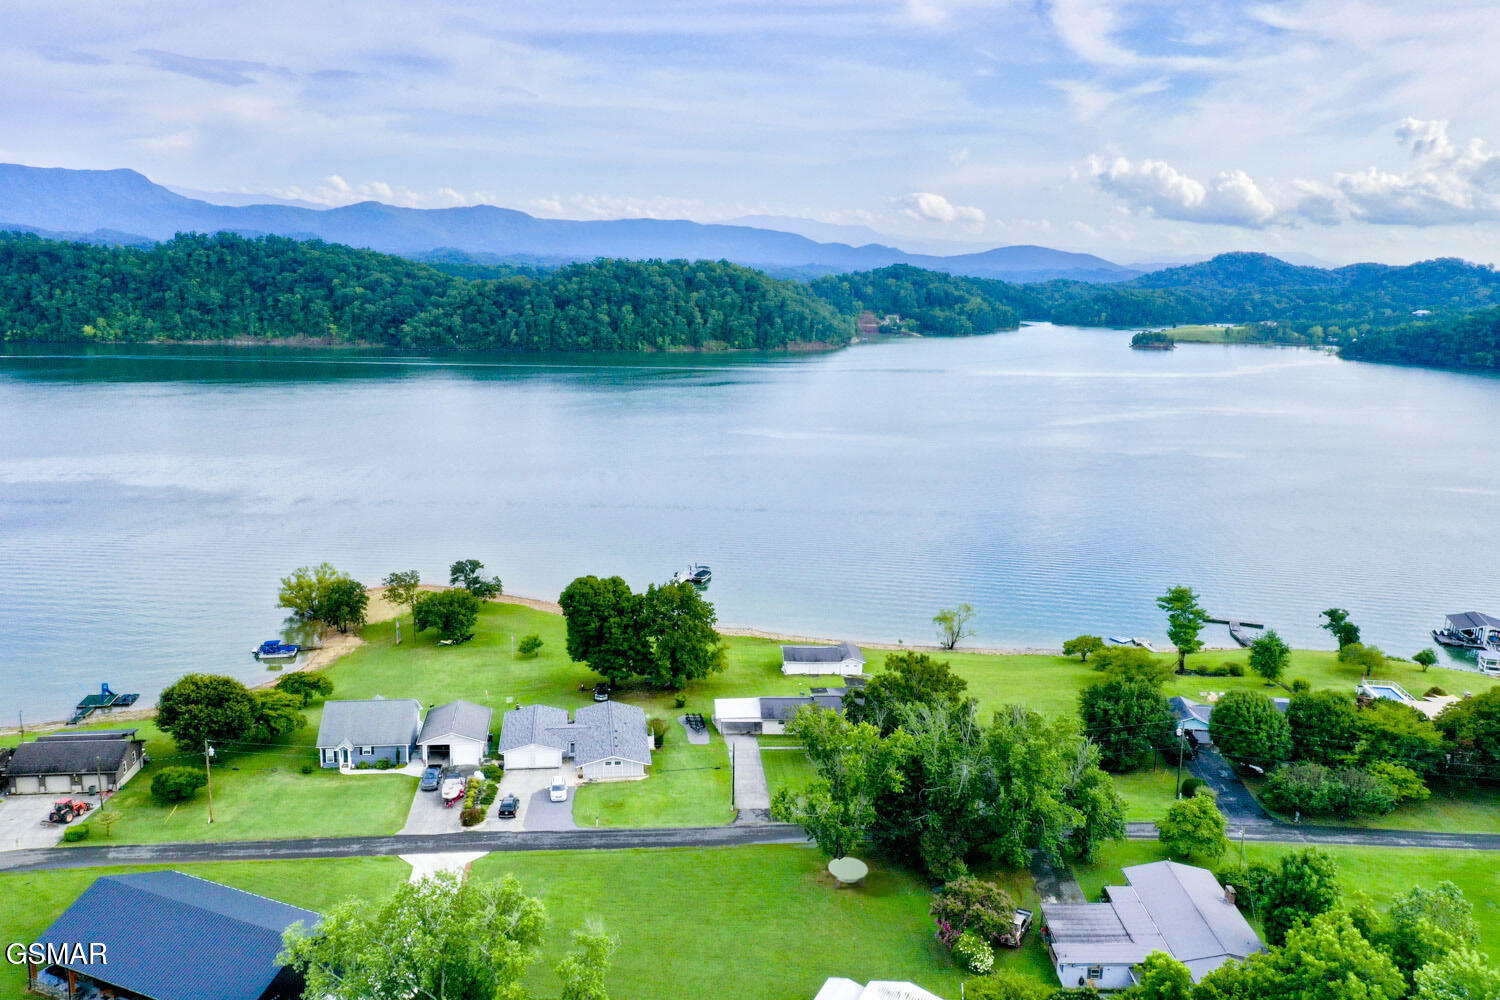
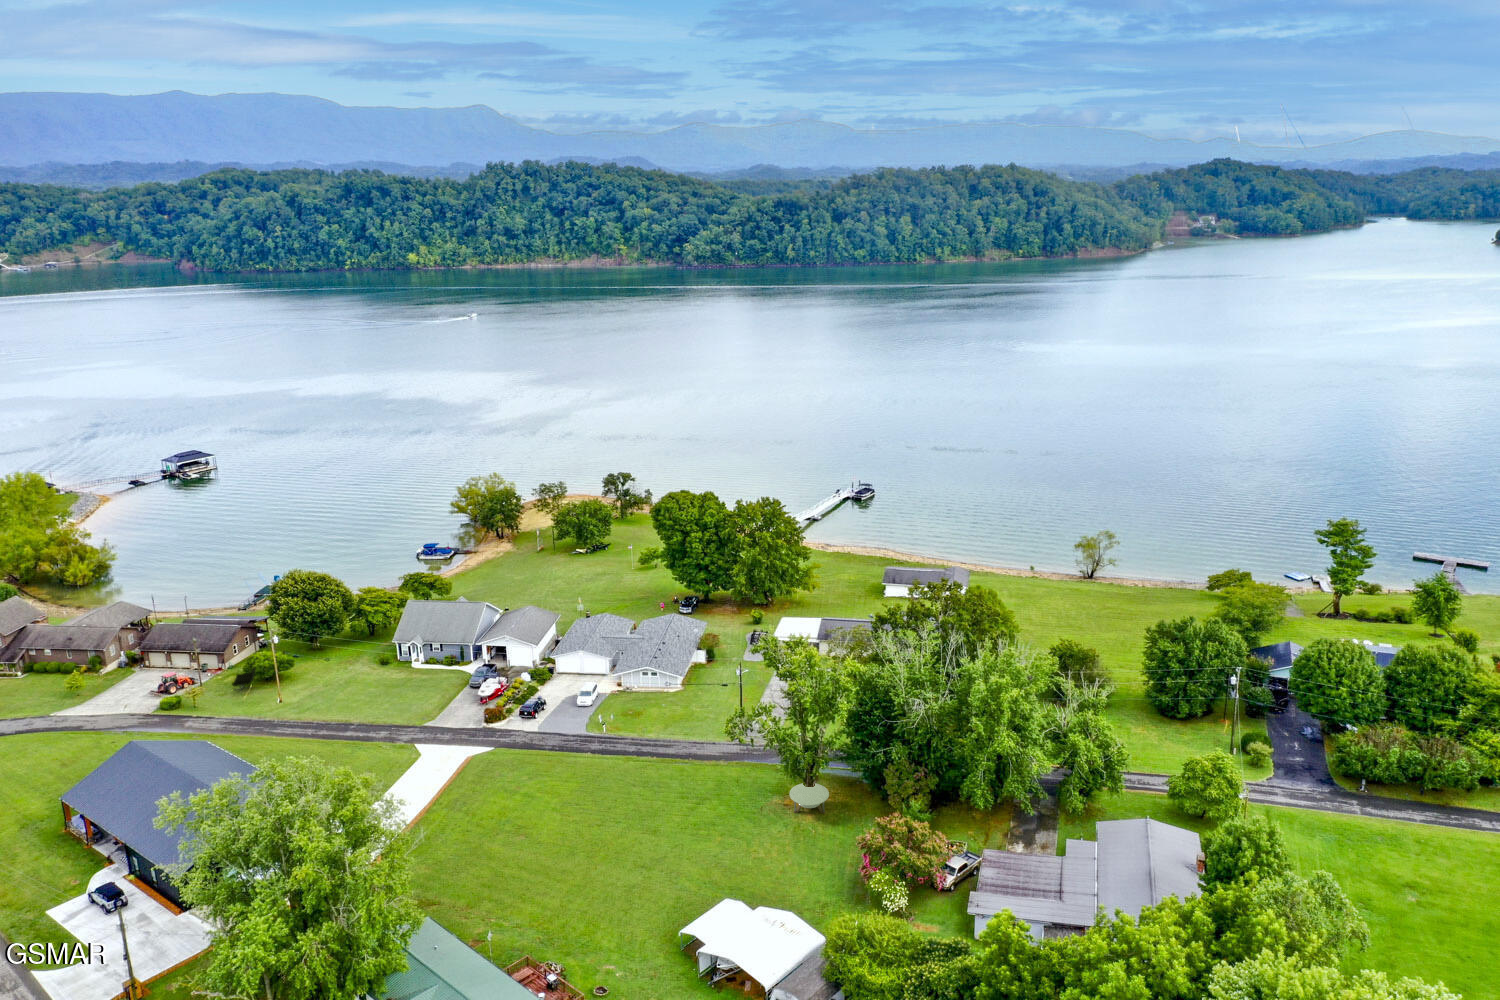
lounge chair: none [134,785,165,816] -> present [232,668,255,689]

